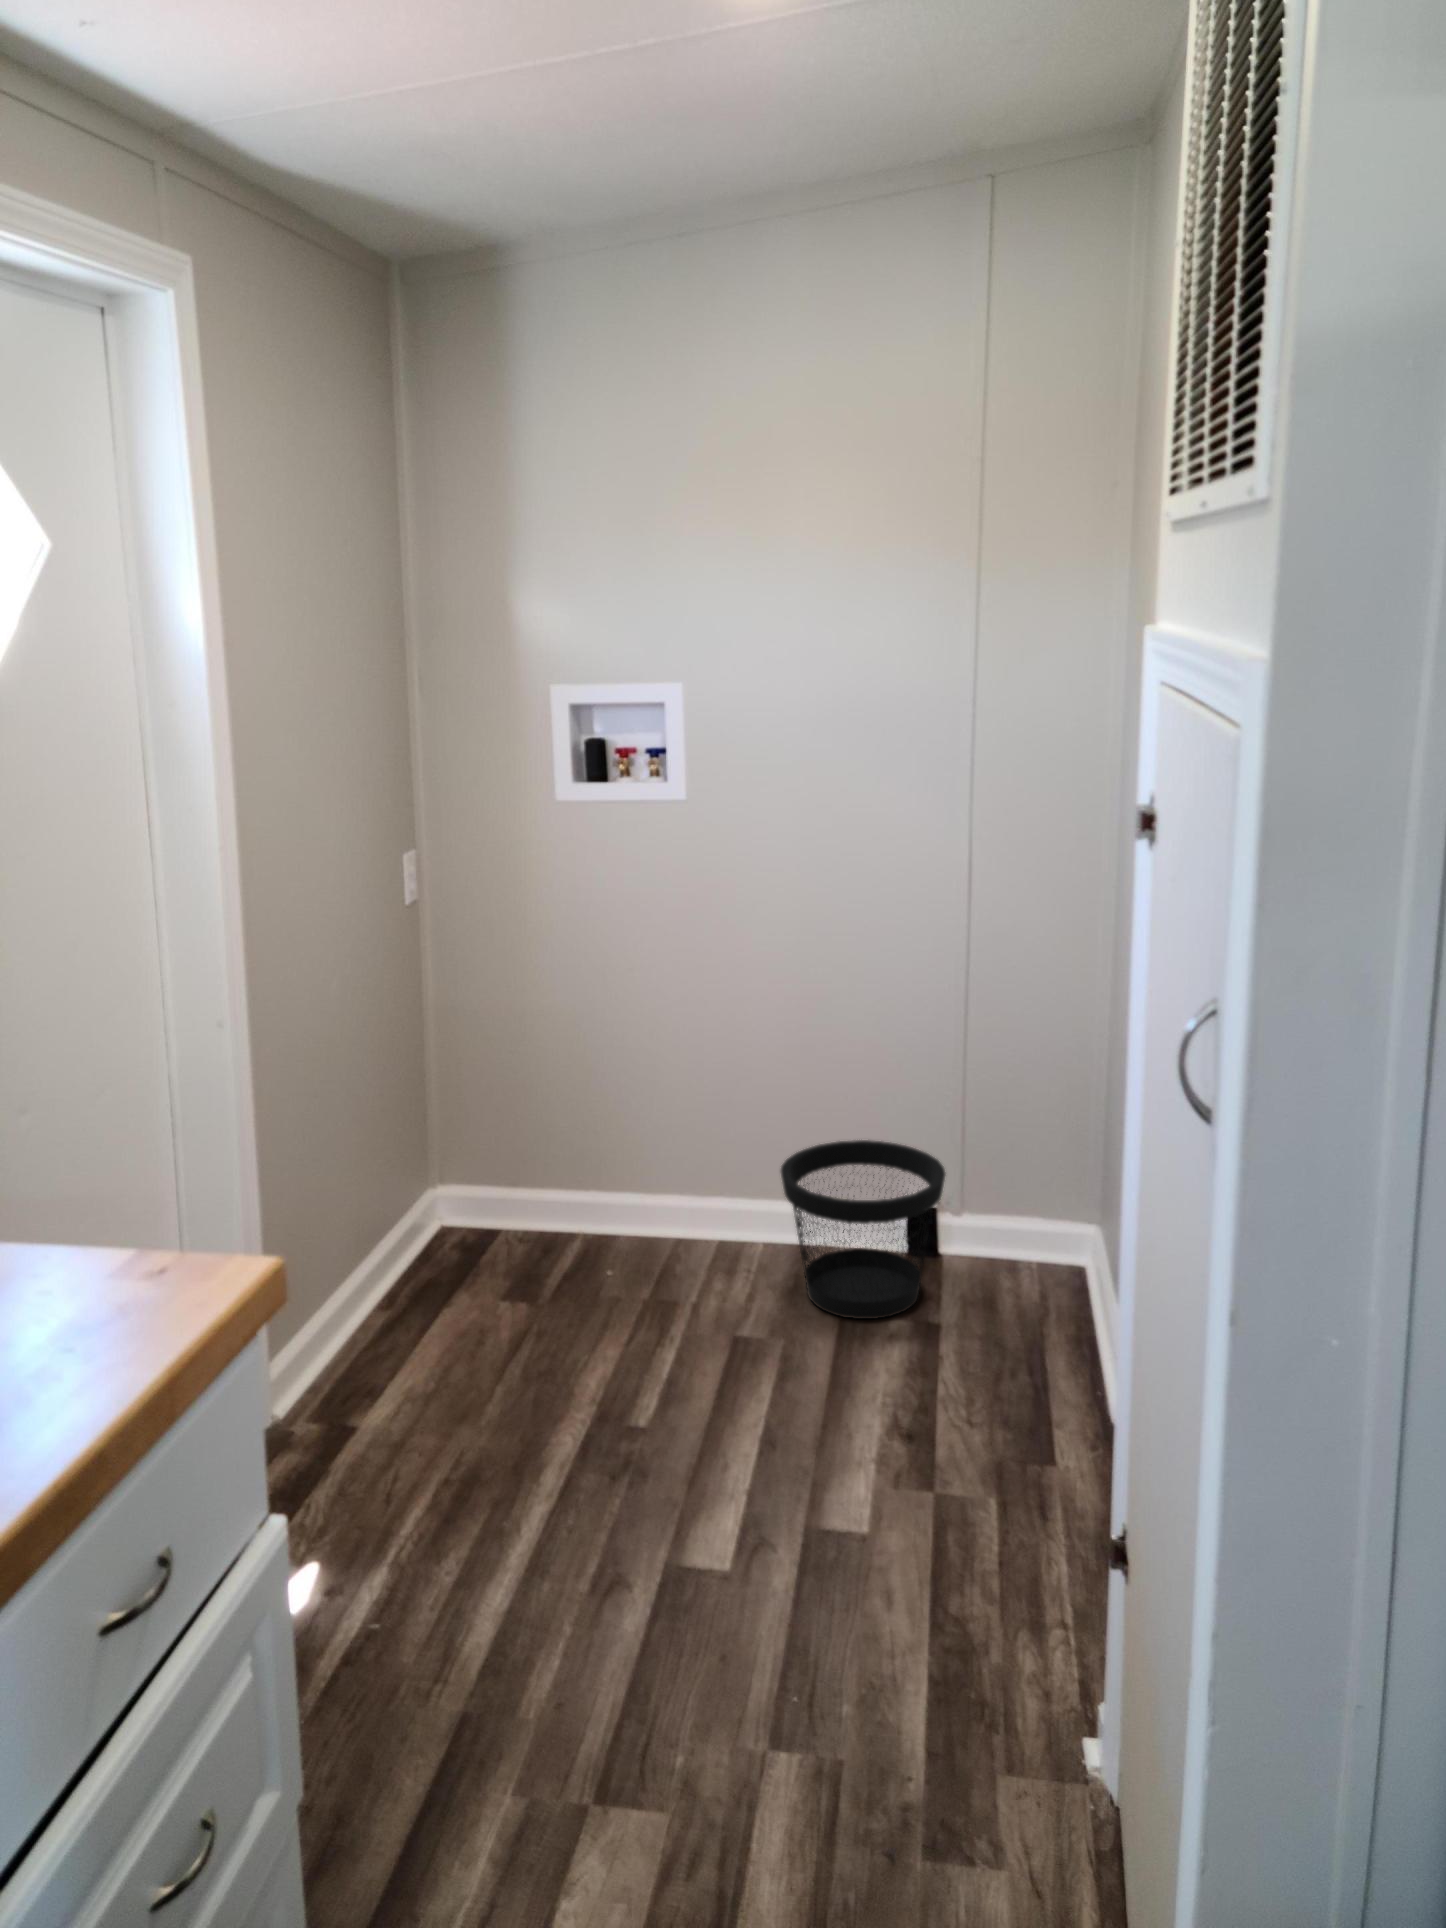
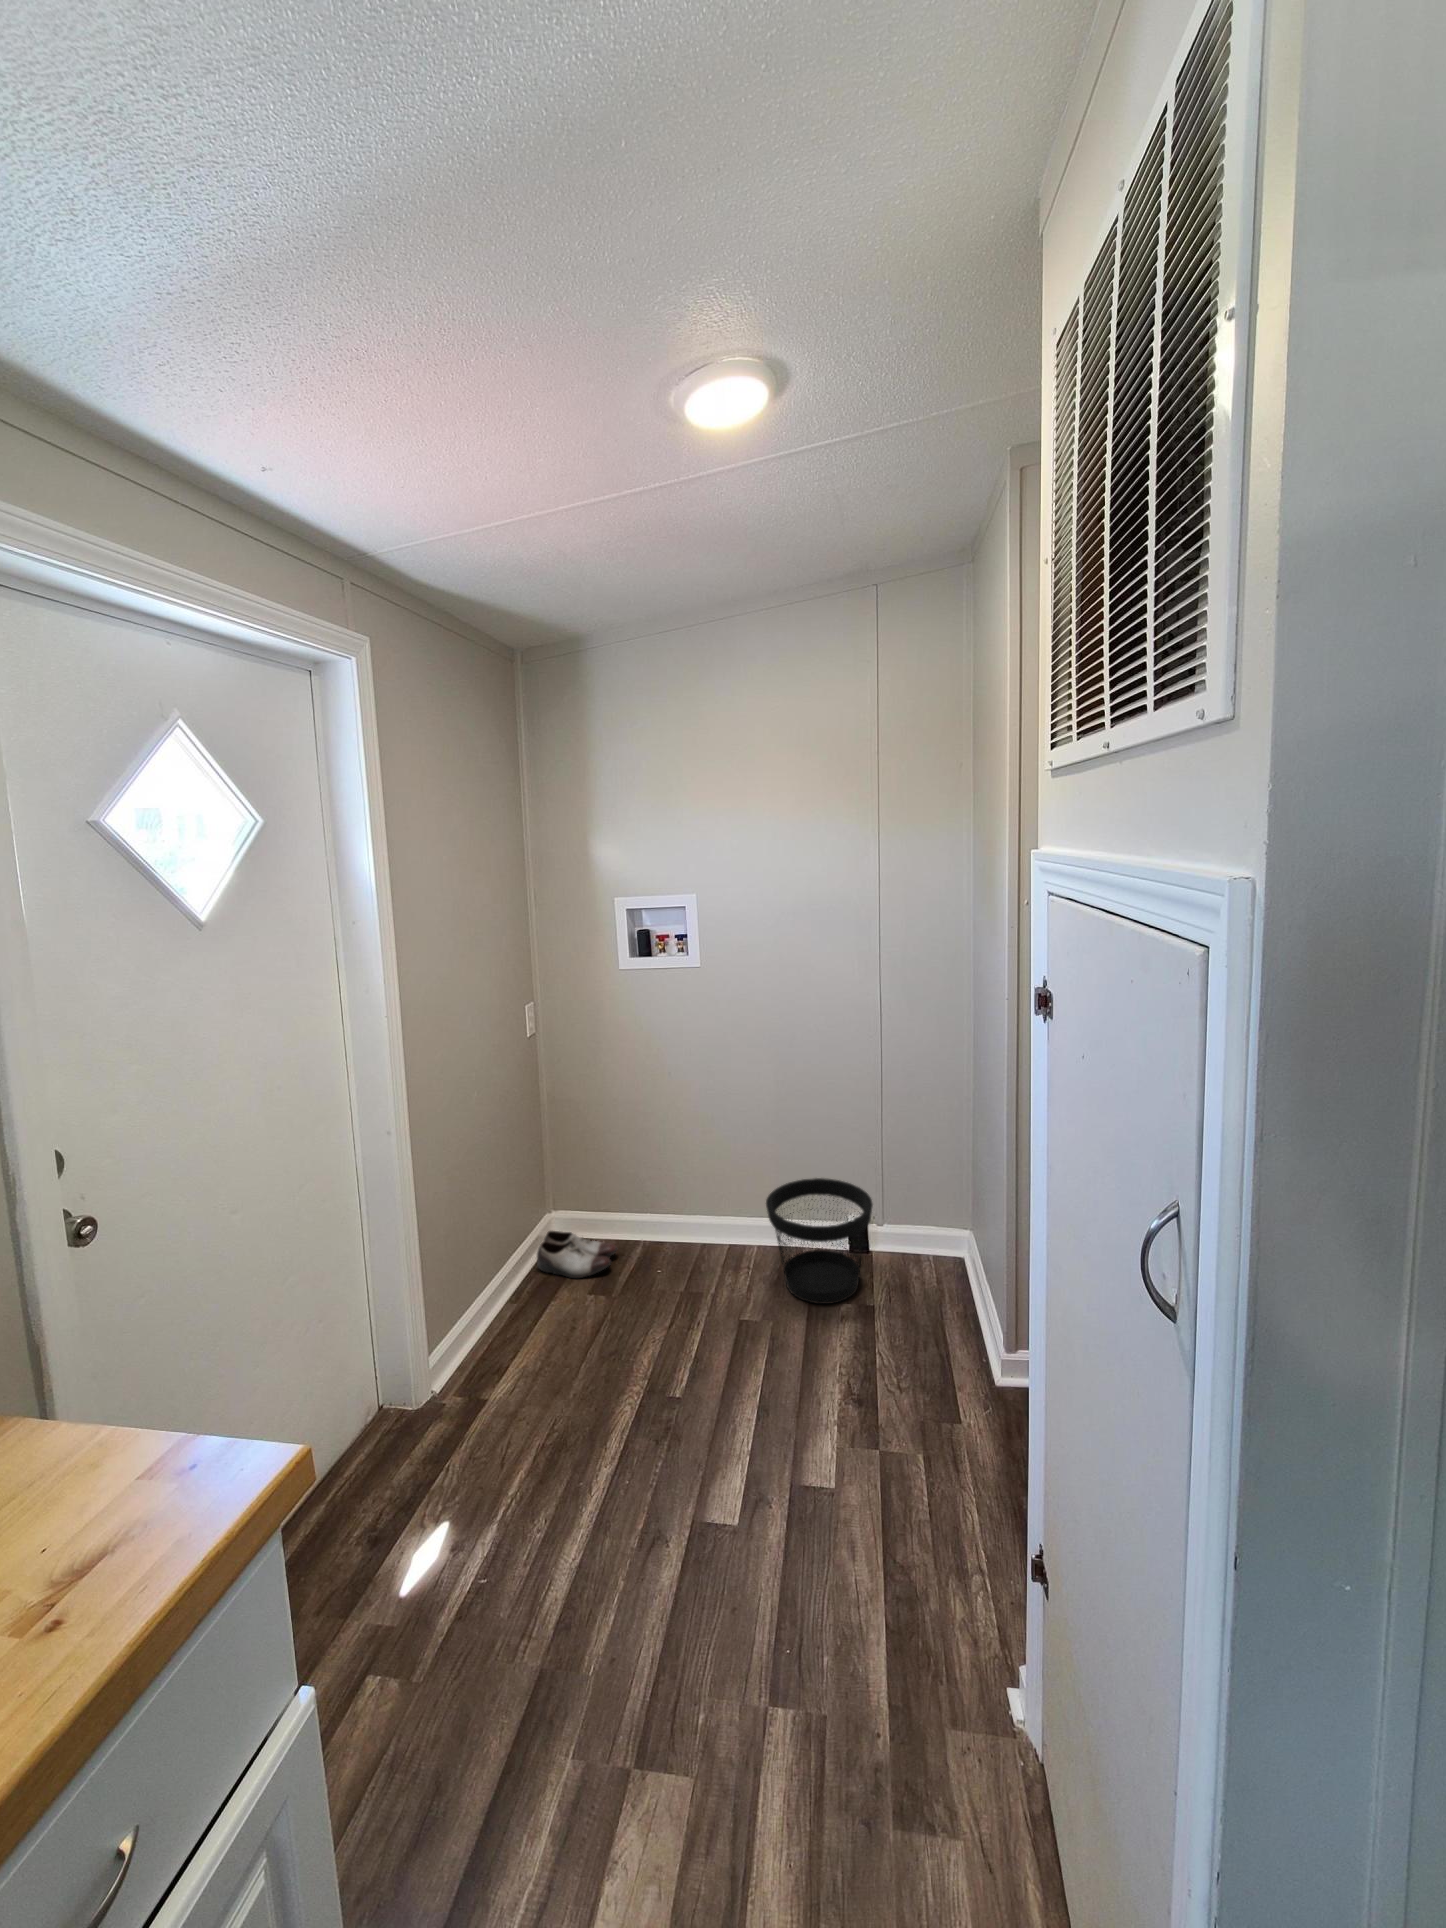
shoe: none [419,1213,546,1281] -> present [537,1231,618,1278]

